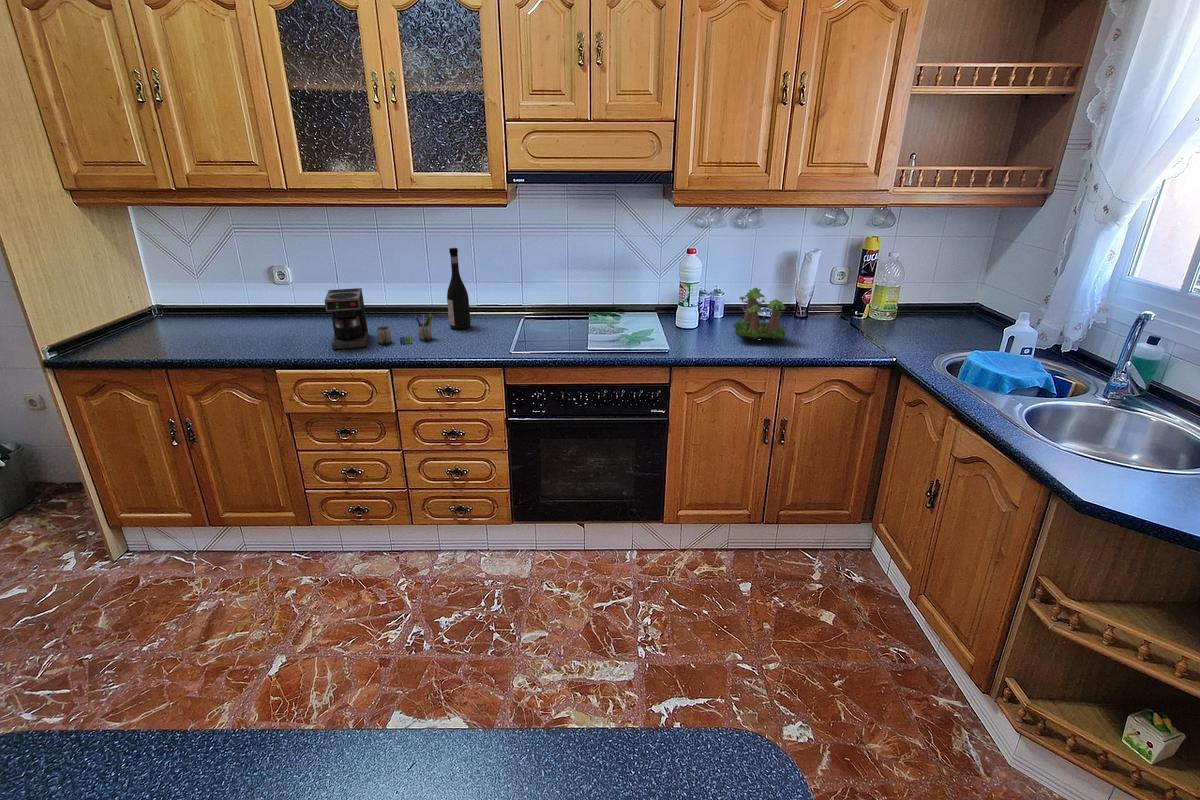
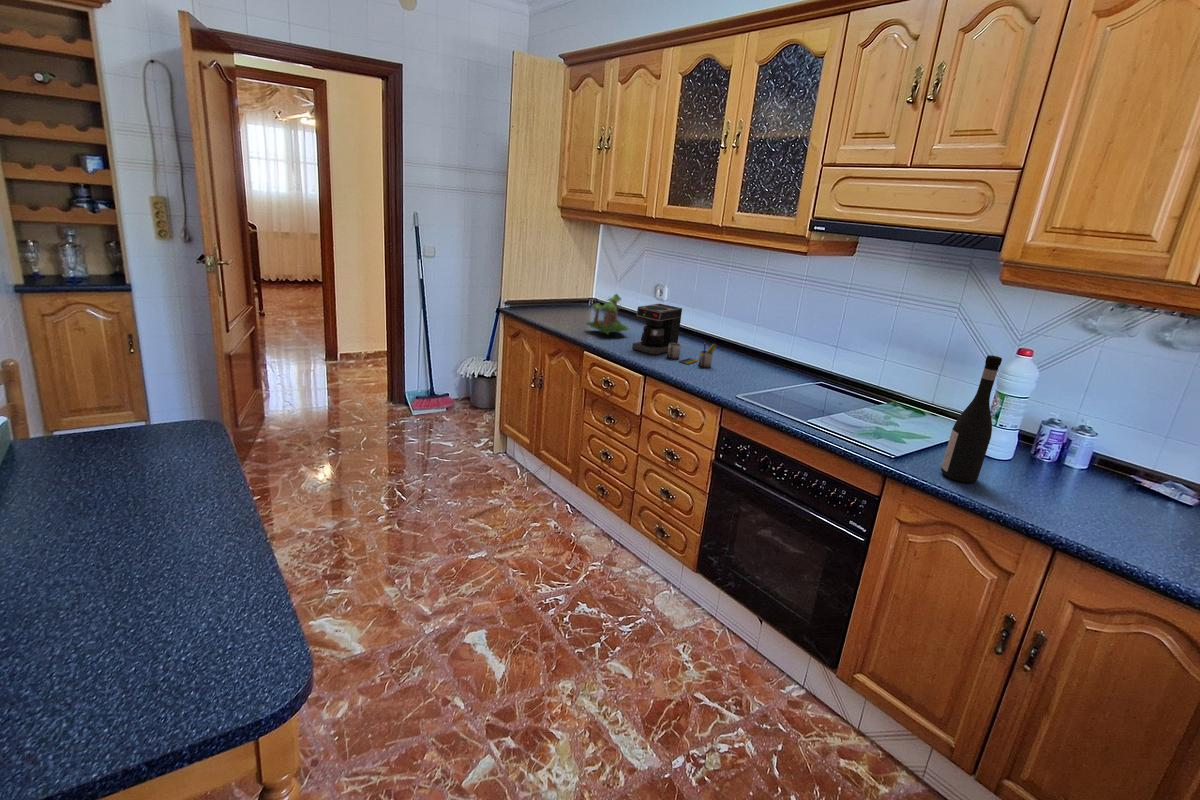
wine bottle: present [447,248,471,329] -> present [941,355,1002,482]
plant: present [733,288,788,339] -> present [586,294,630,333]

